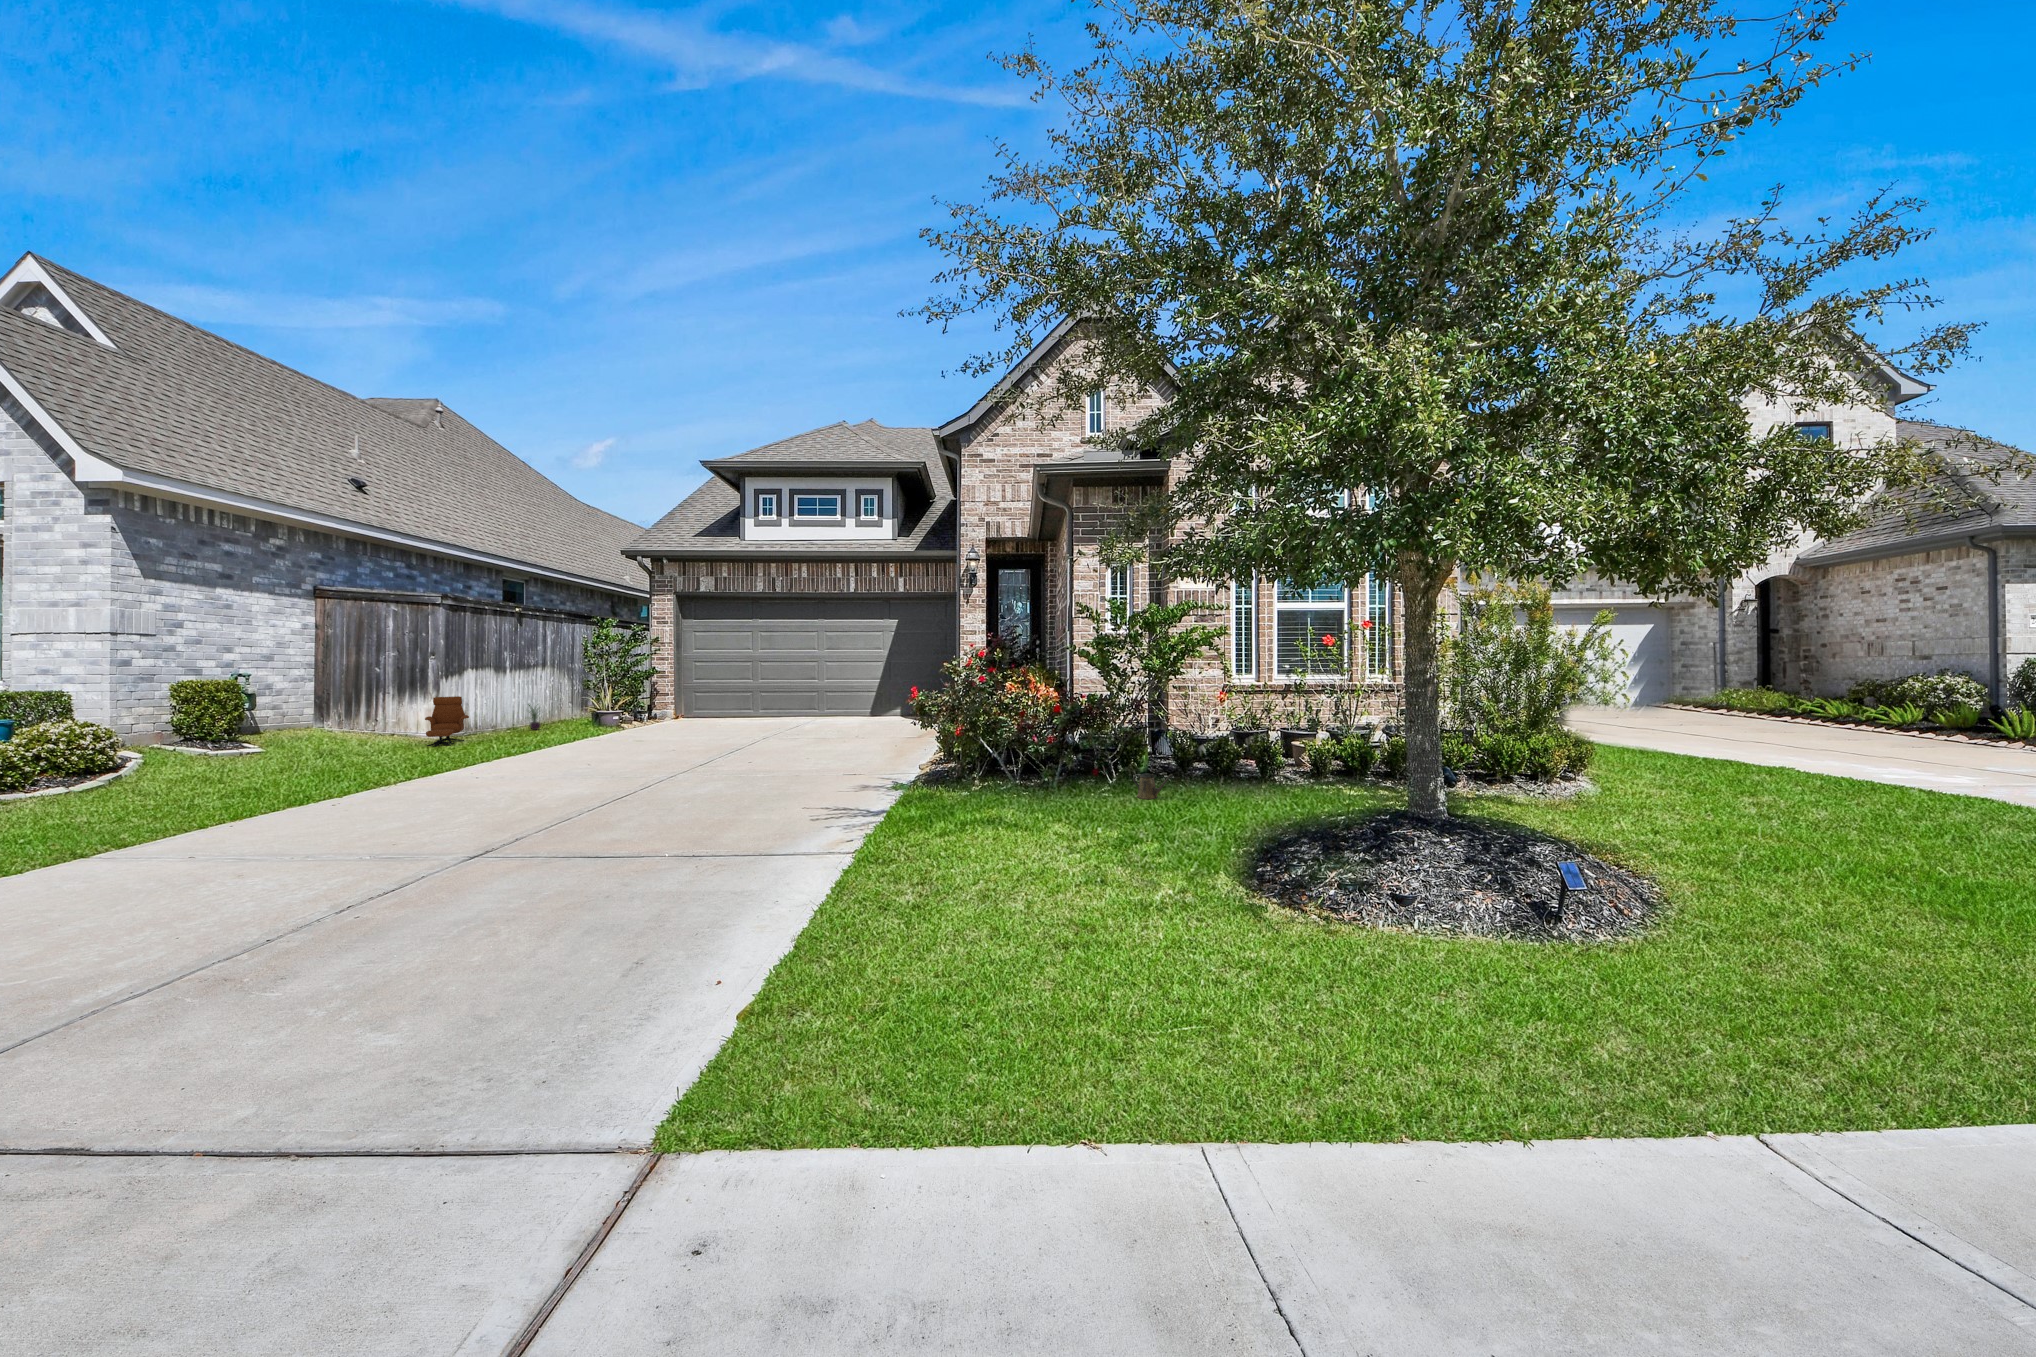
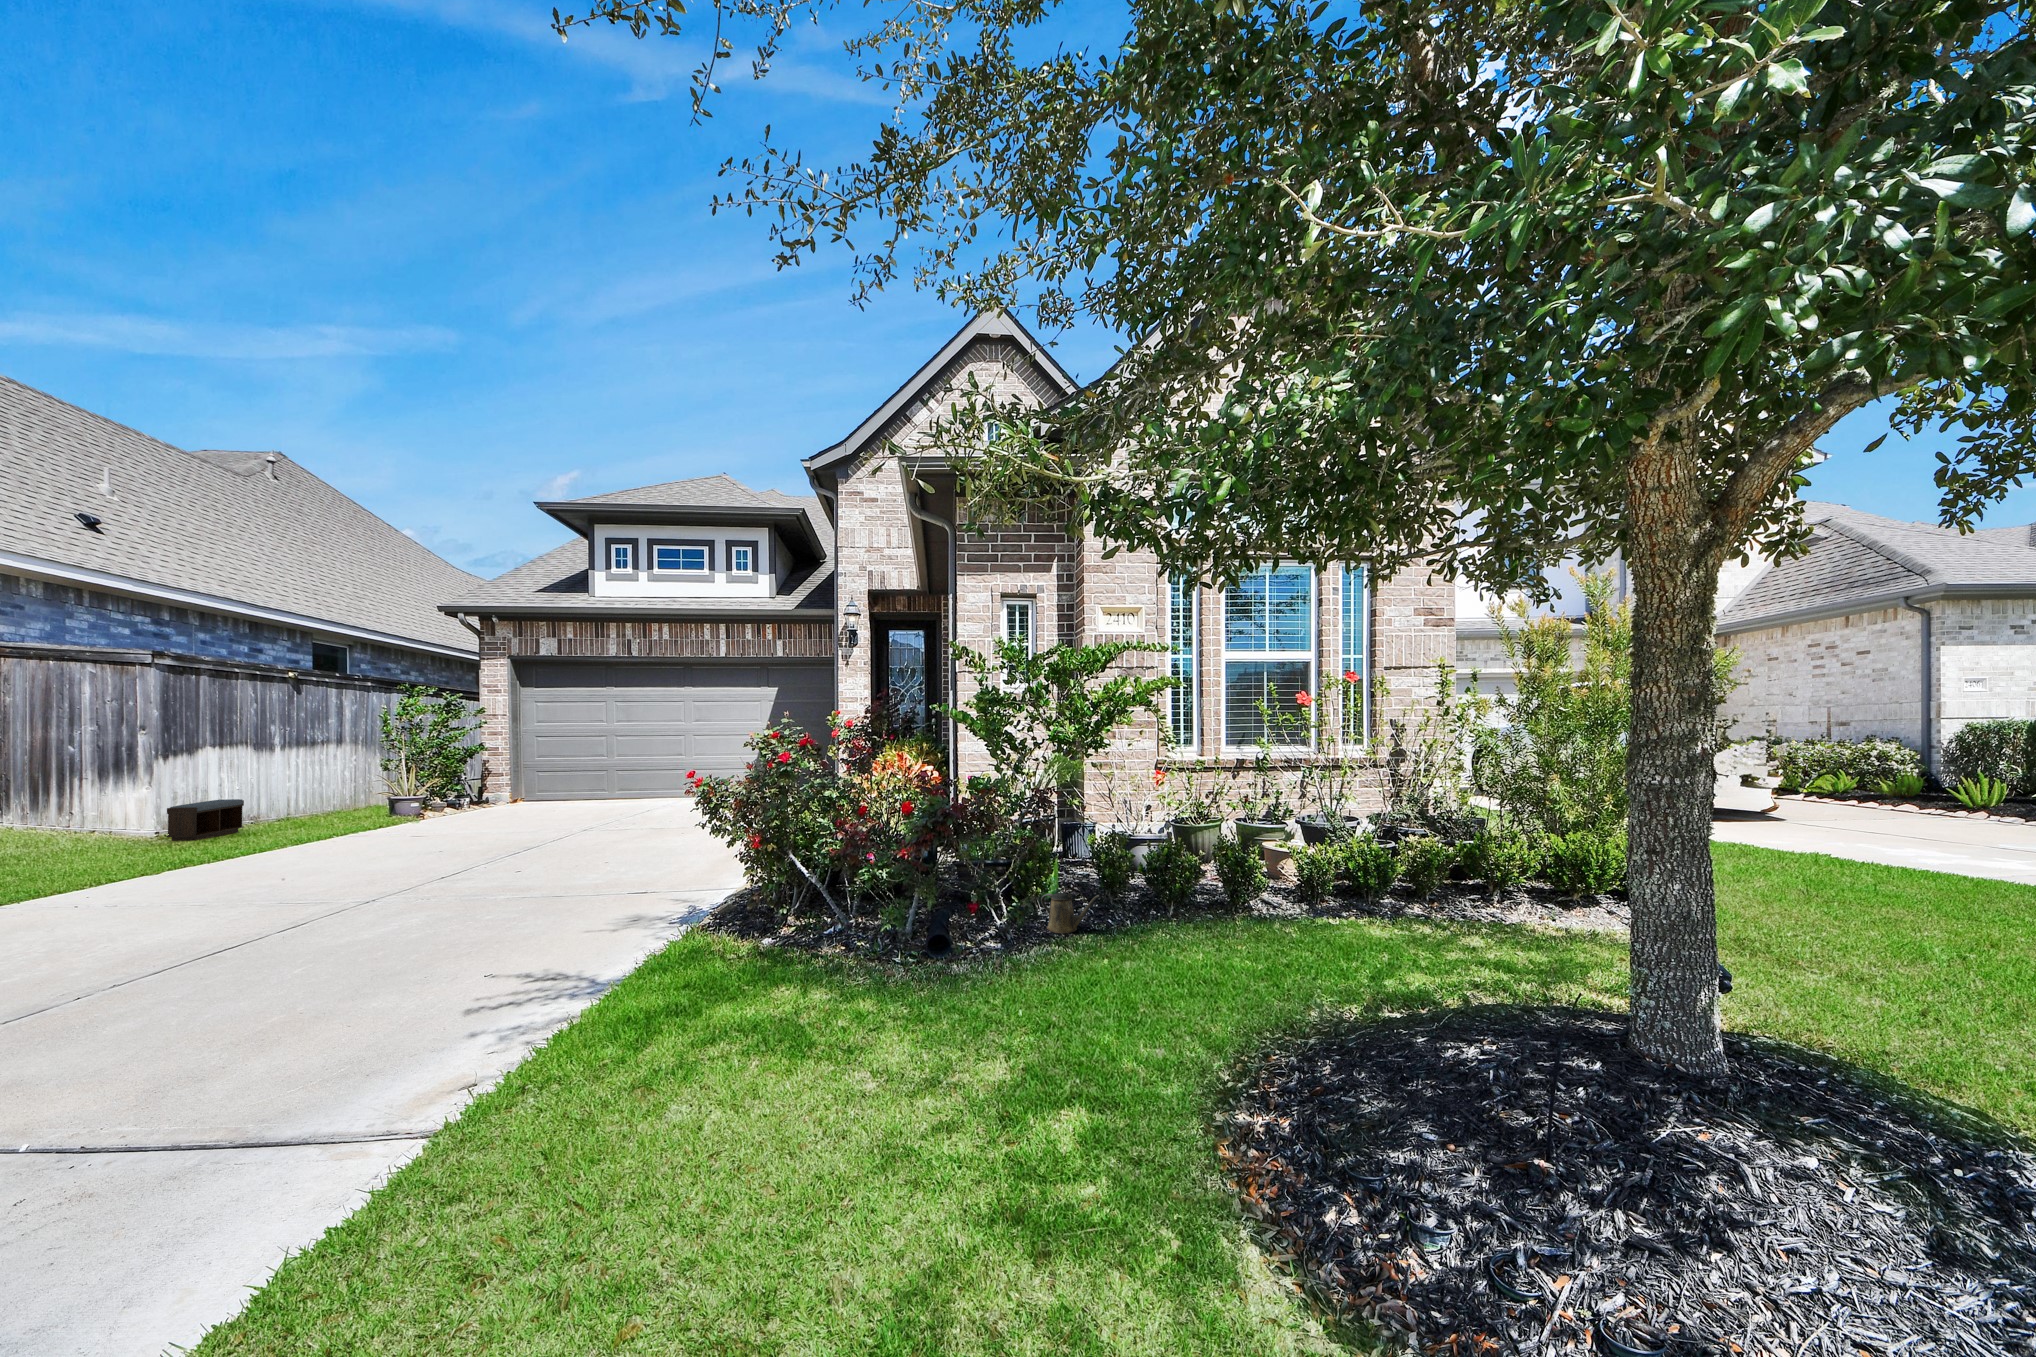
lounge chair: present [425,696,469,747] -> none [70,785,156,857]
decorative plant: present [528,704,541,730] -> none [251,791,302,826]
bench: none [473,709,517,738] -> present [166,799,244,841]

